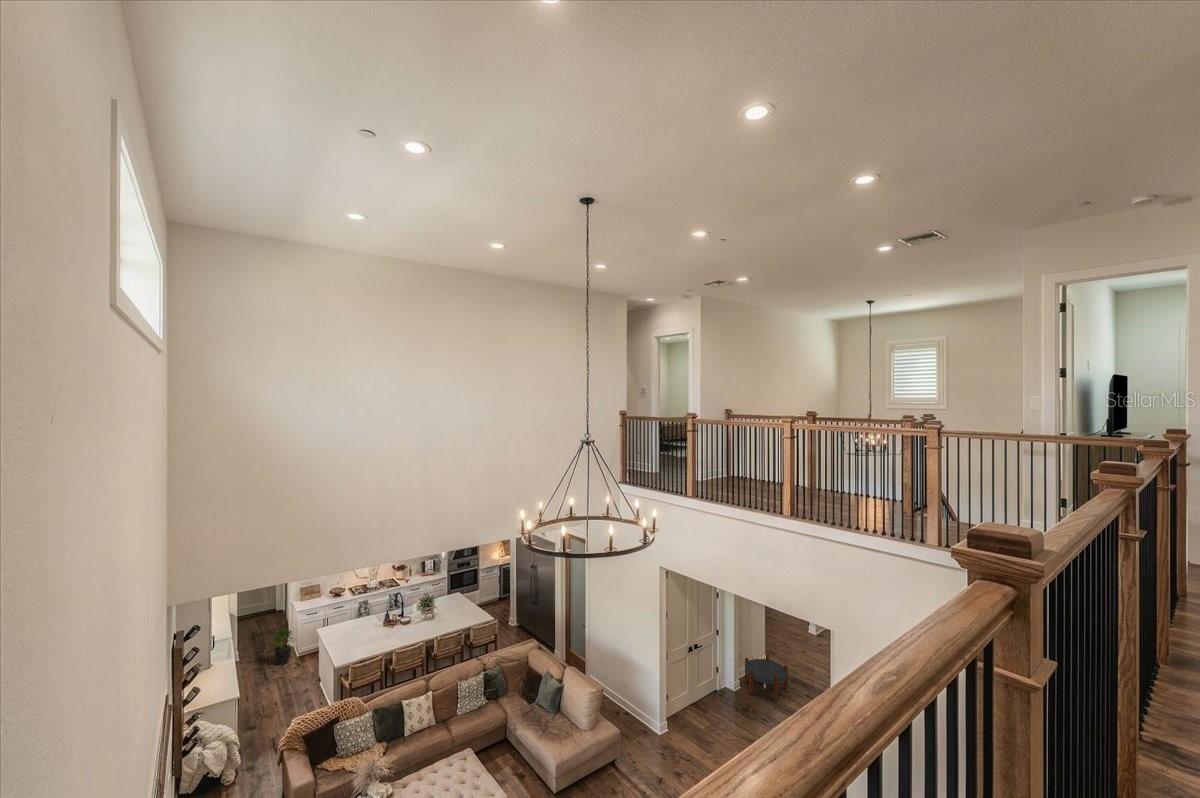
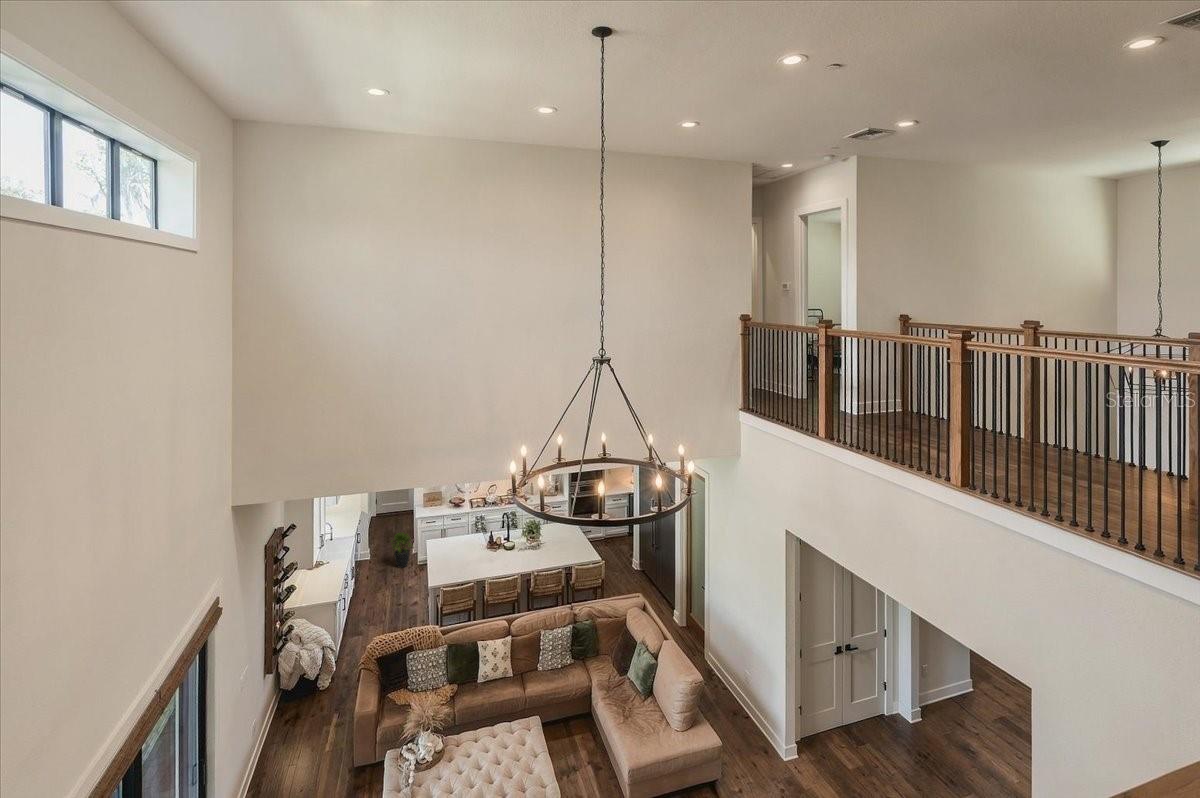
side table: present [745,655,788,700] -> none [930,680,1006,755]

